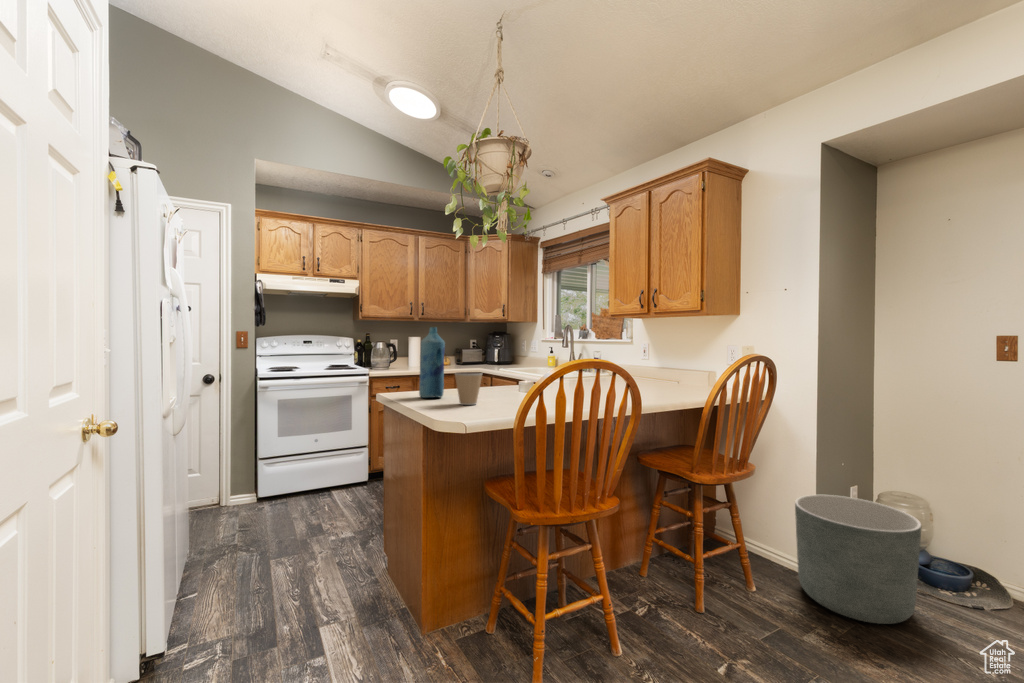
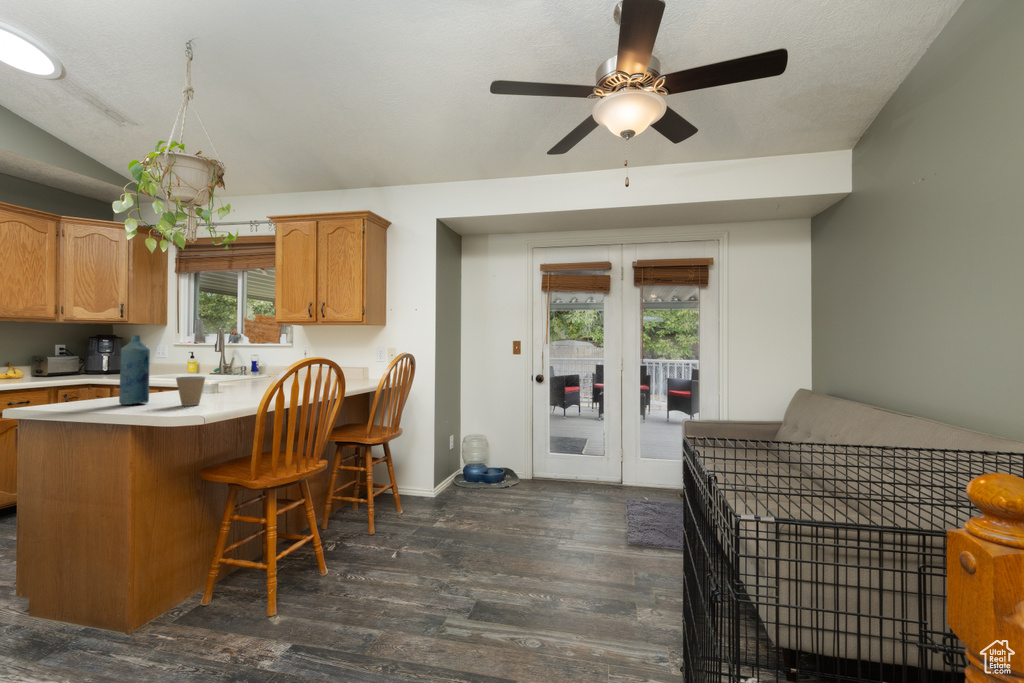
planter: present [795,495,921,624] -> none [424,442,485,510]

